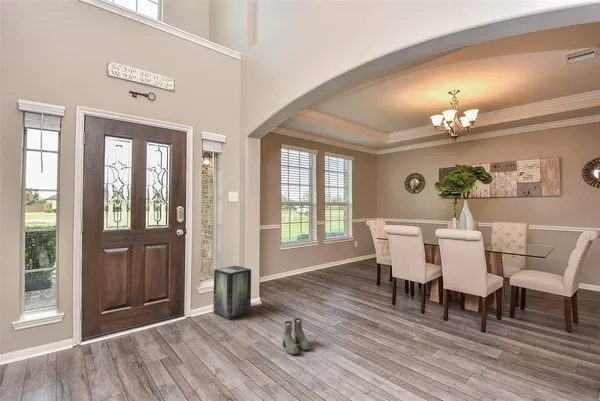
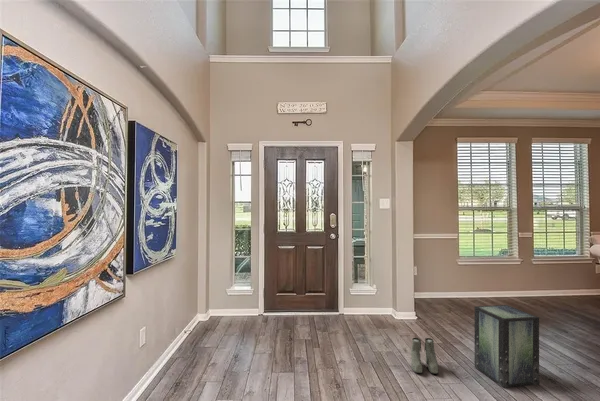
storage box: present [213,266,251,320] -> present [474,305,539,388]

